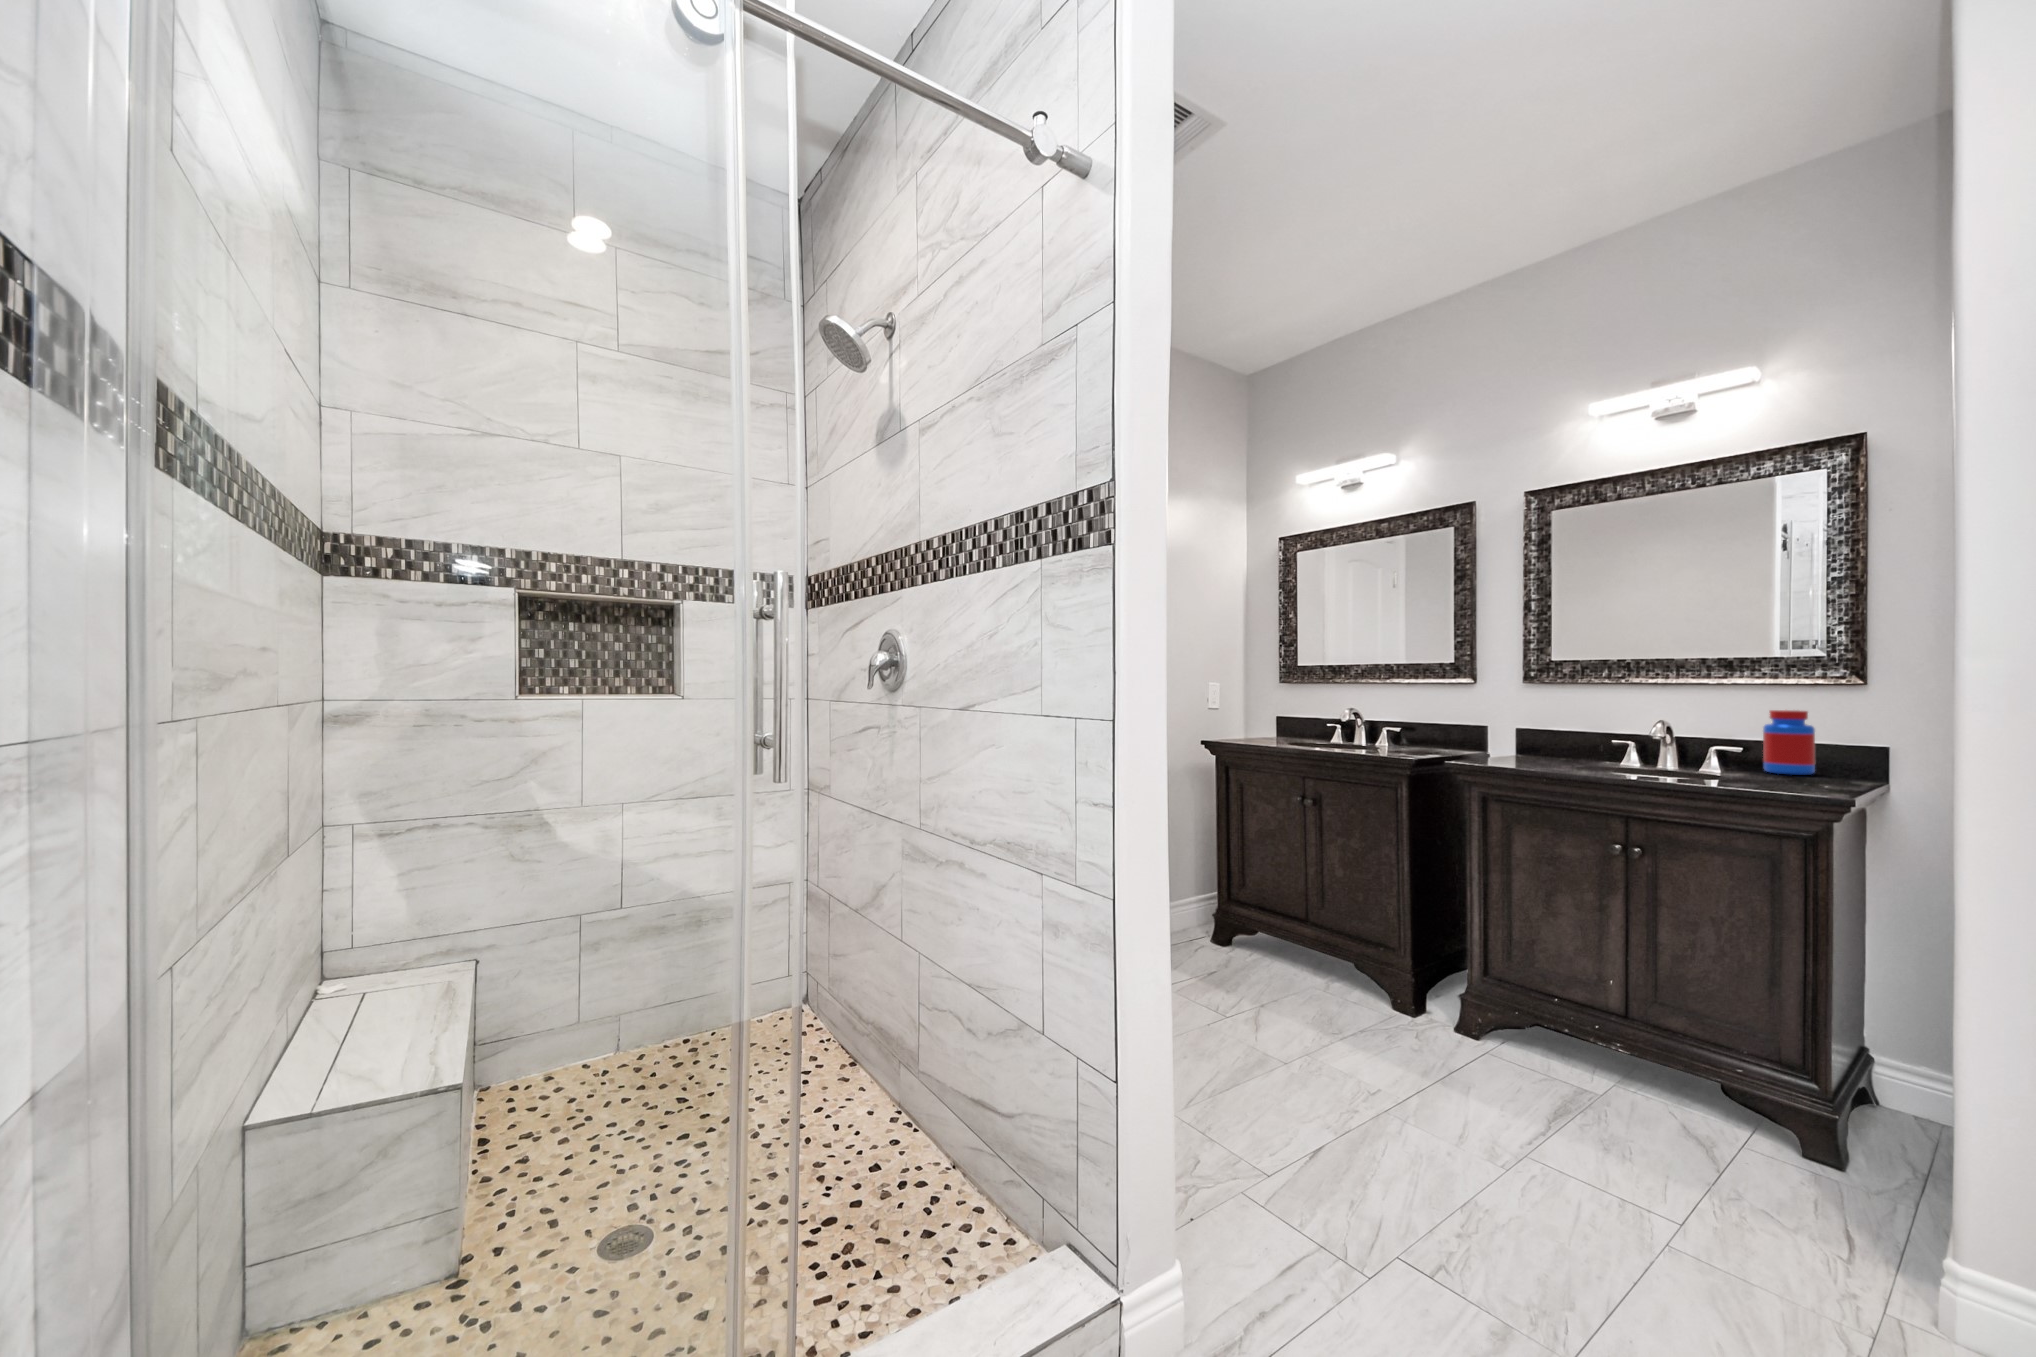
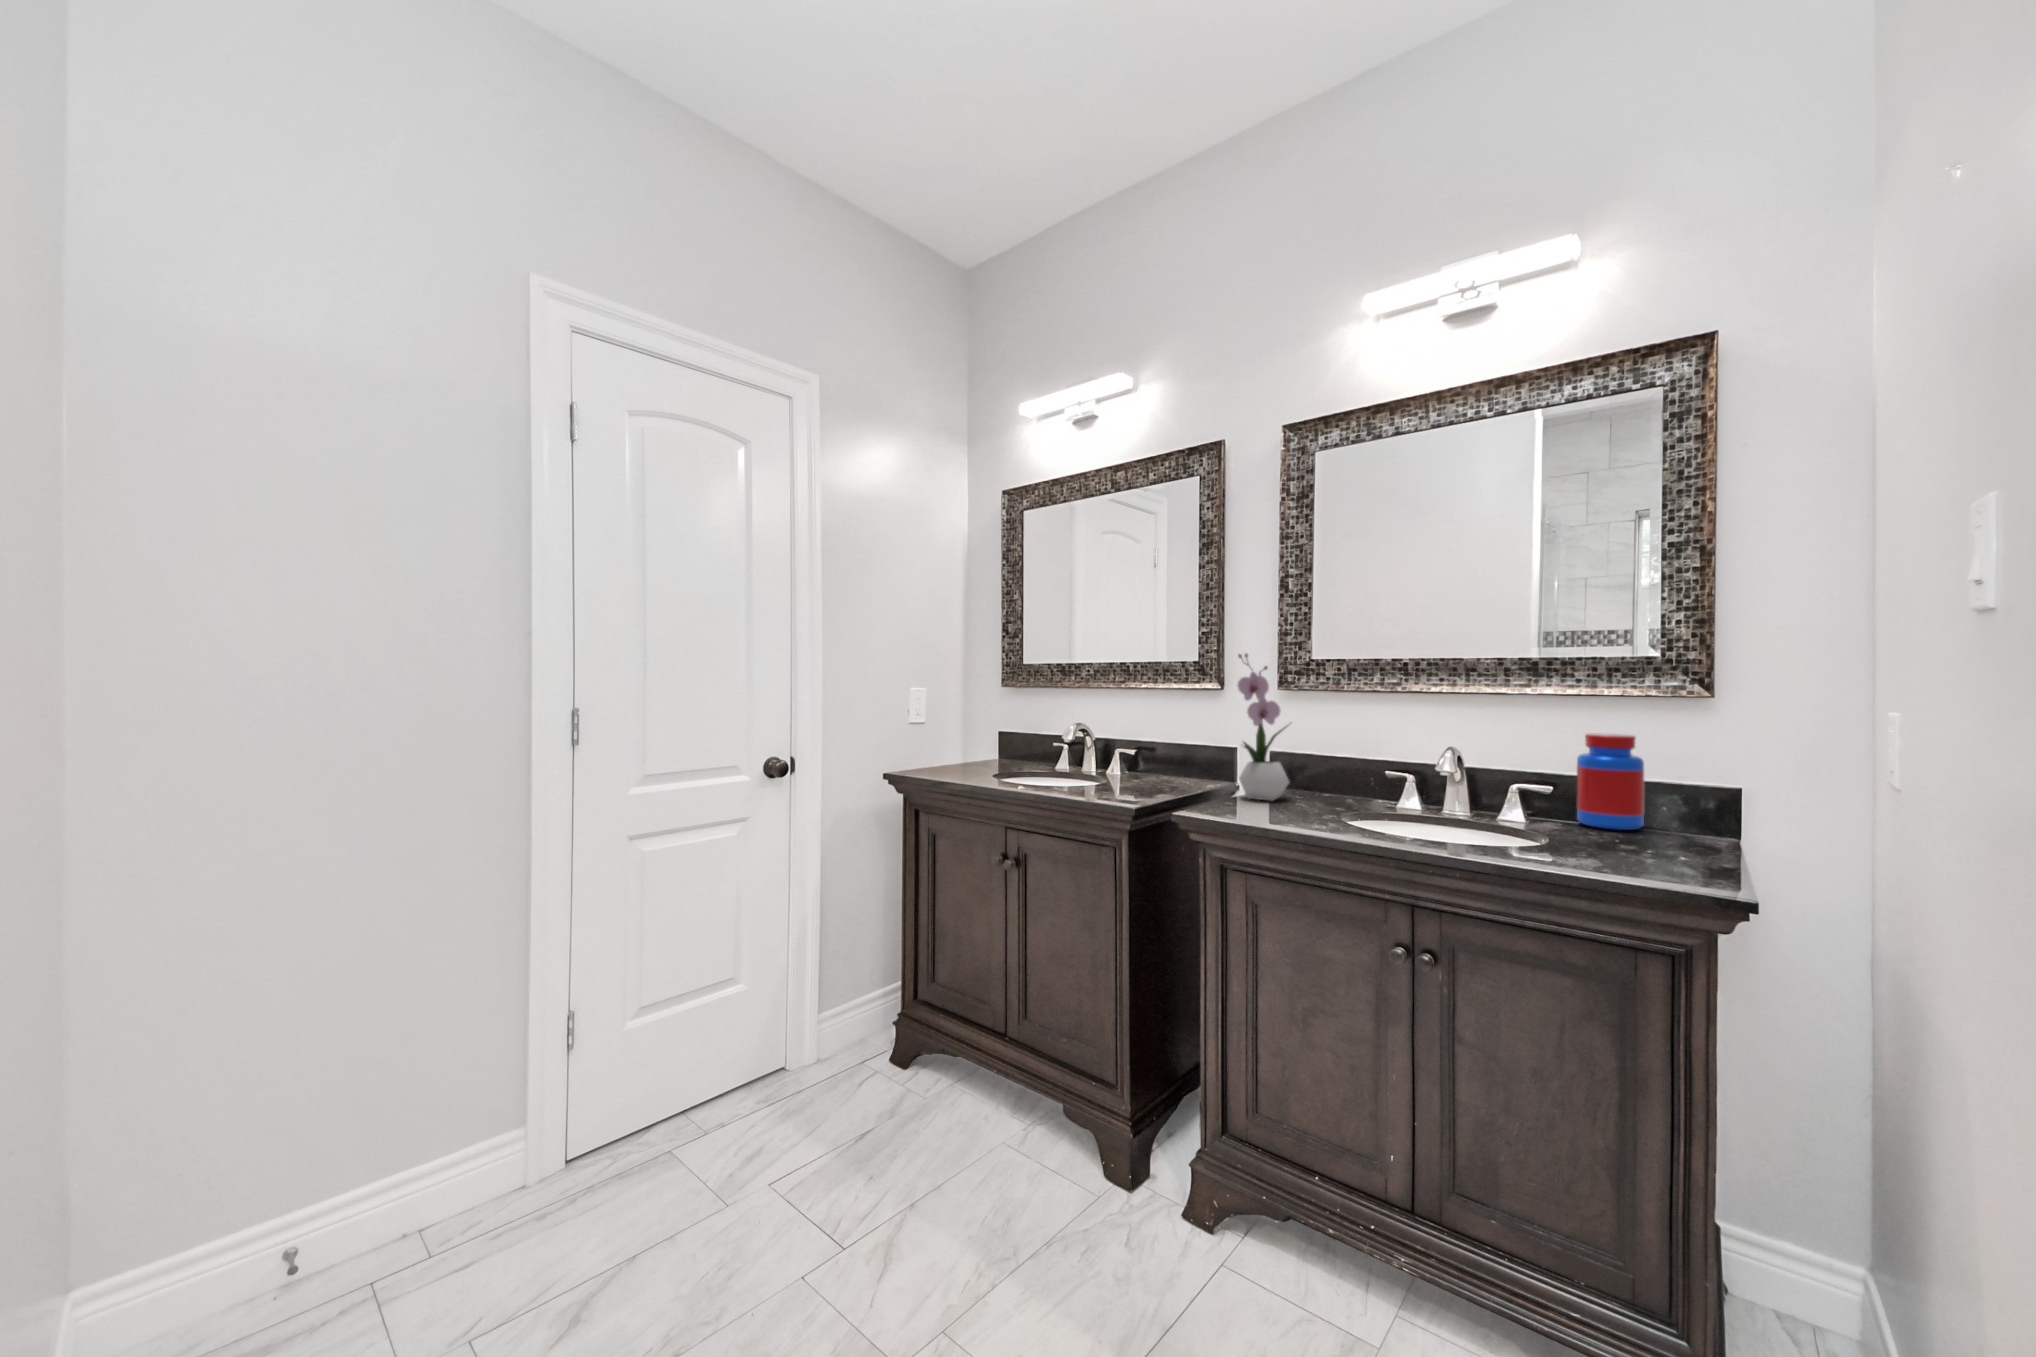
flower arrangement: none [1495,656,1537,760] -> present [1238,654,1289,801]

